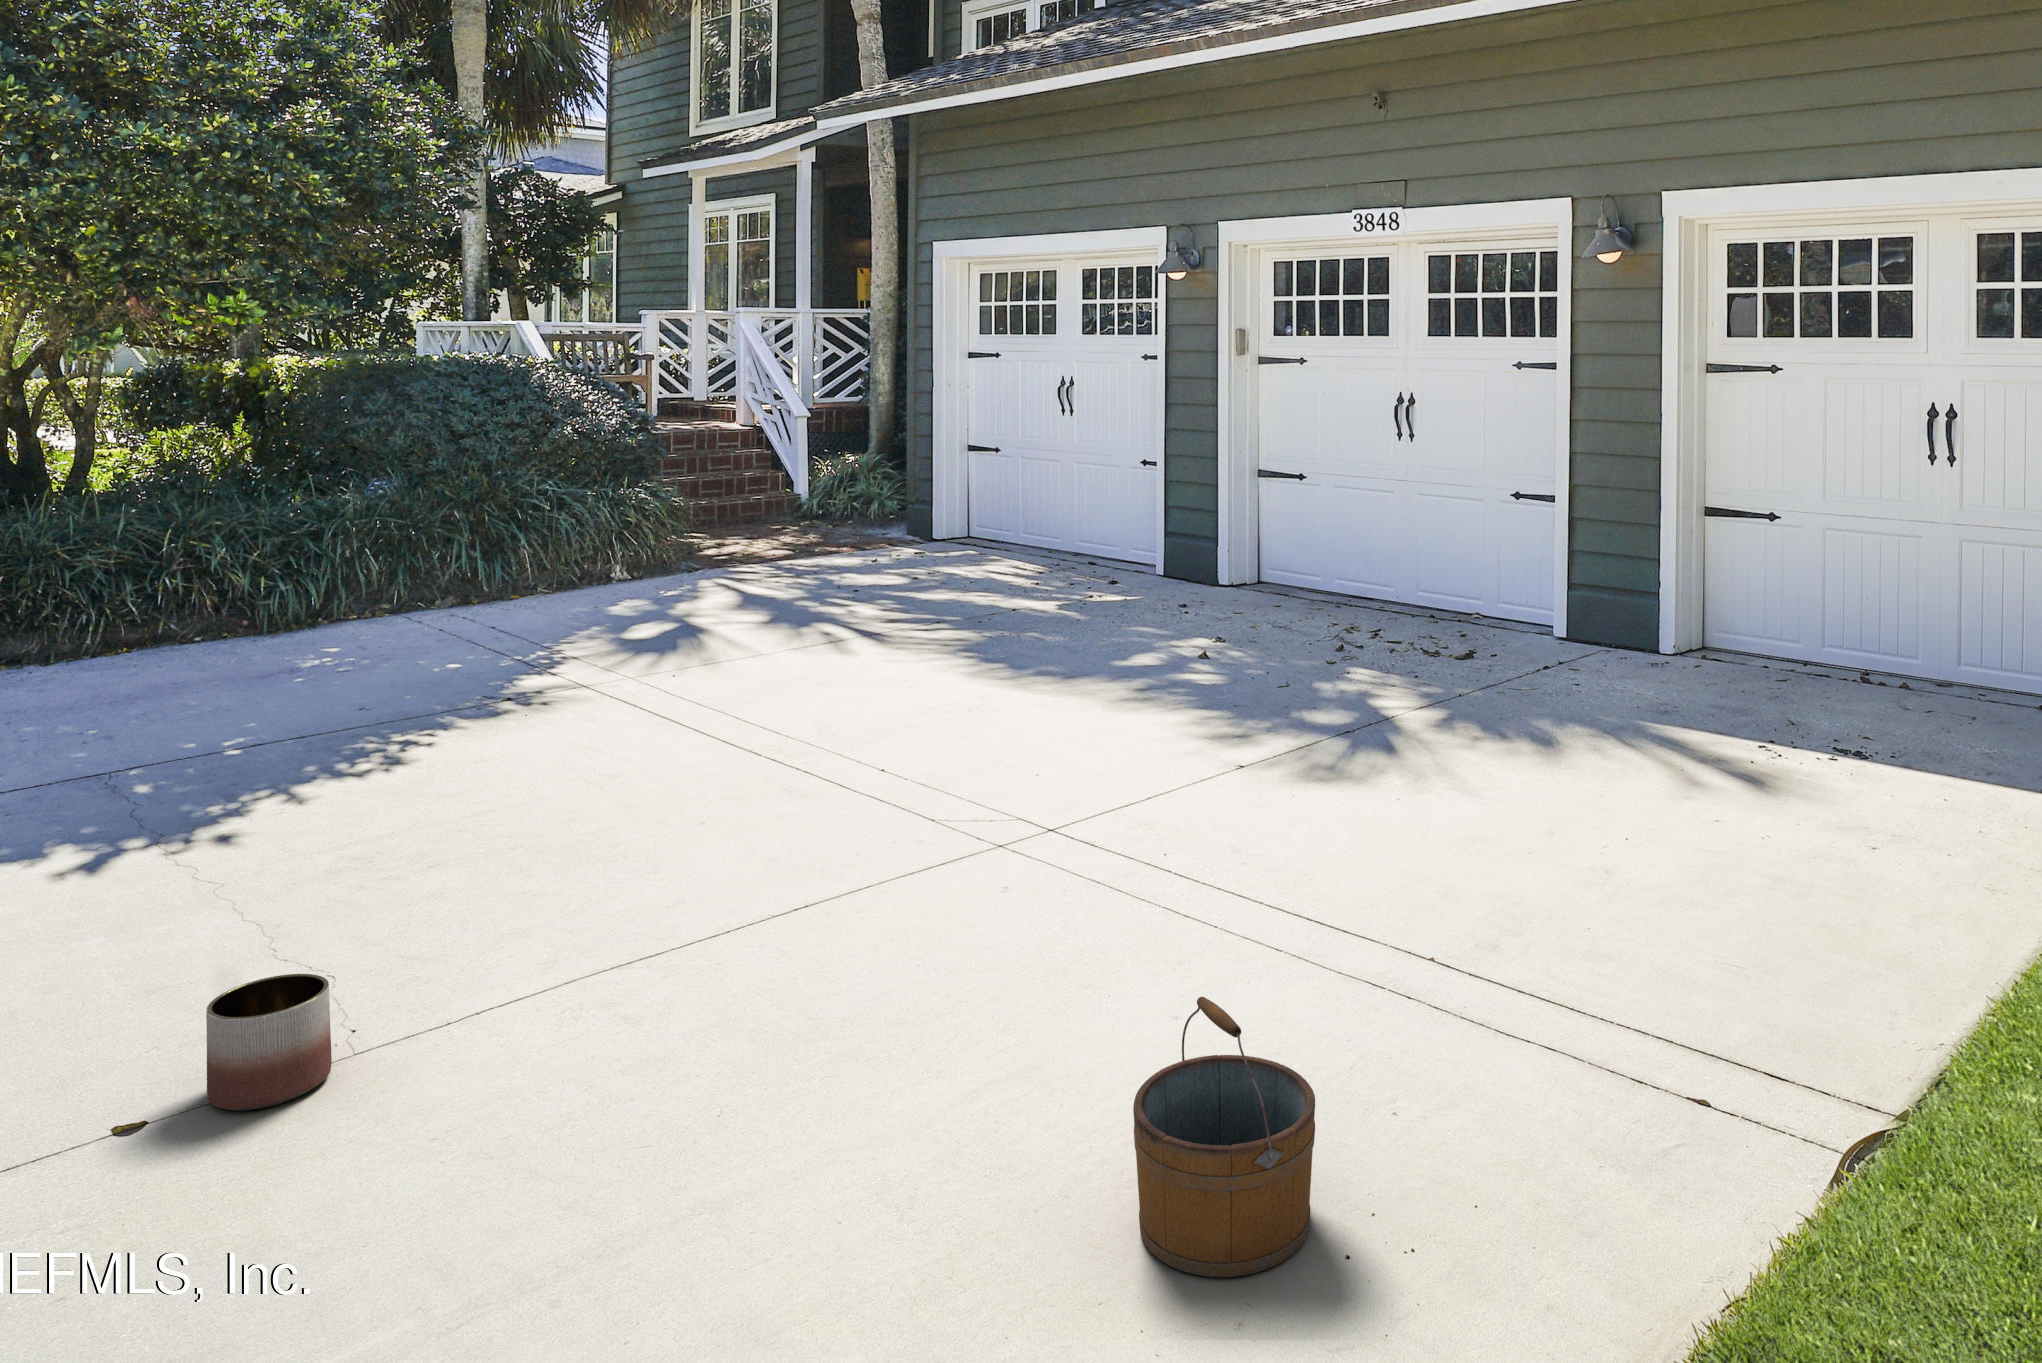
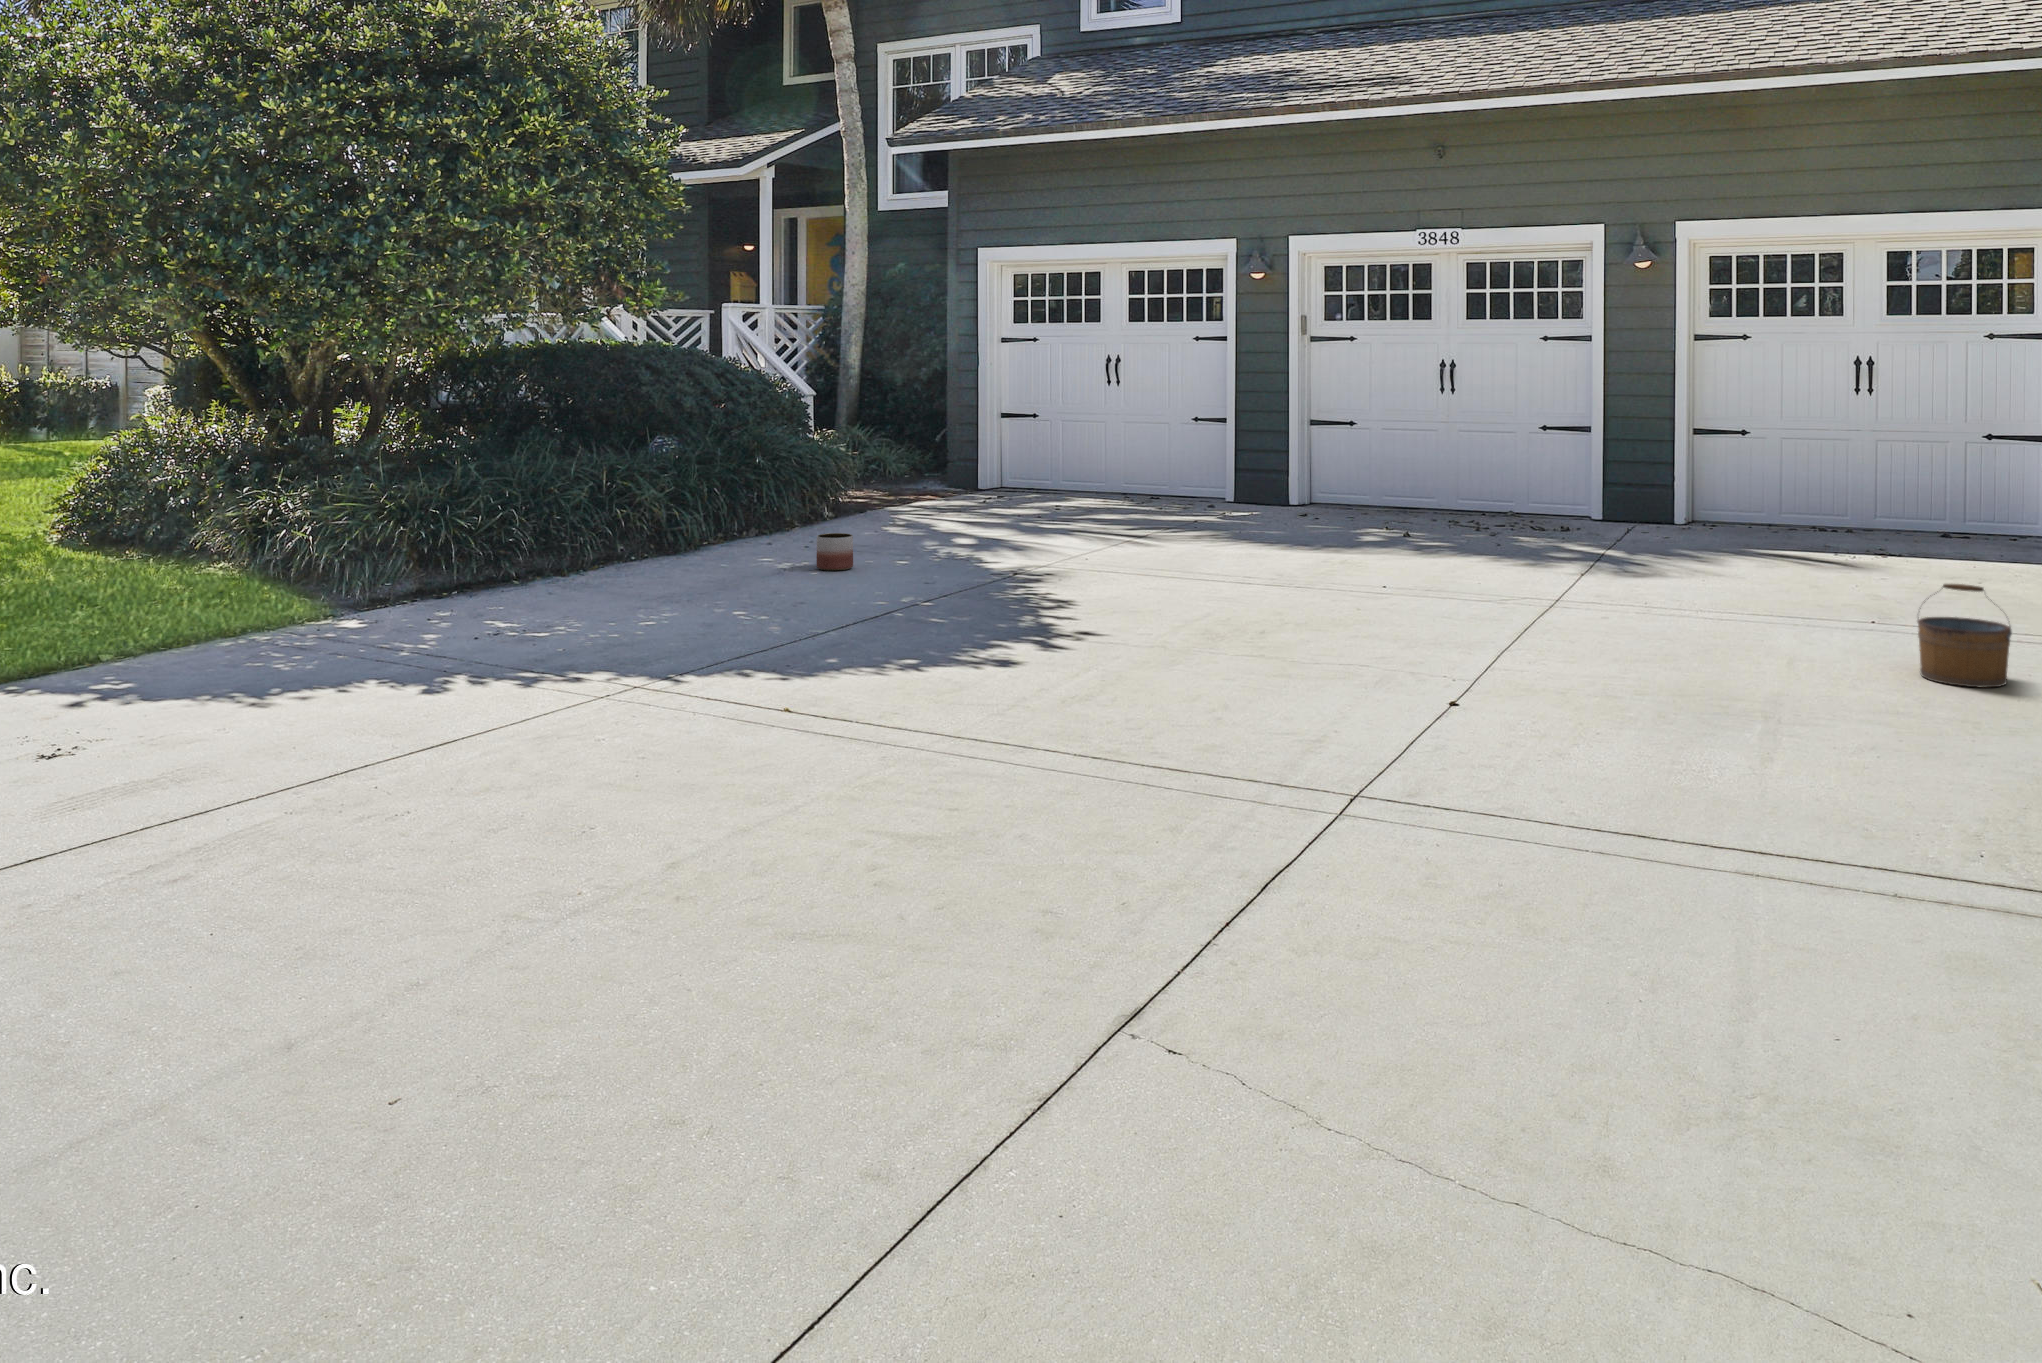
planter: present [206,974,332,1110] -> present [817,533,853,571]

